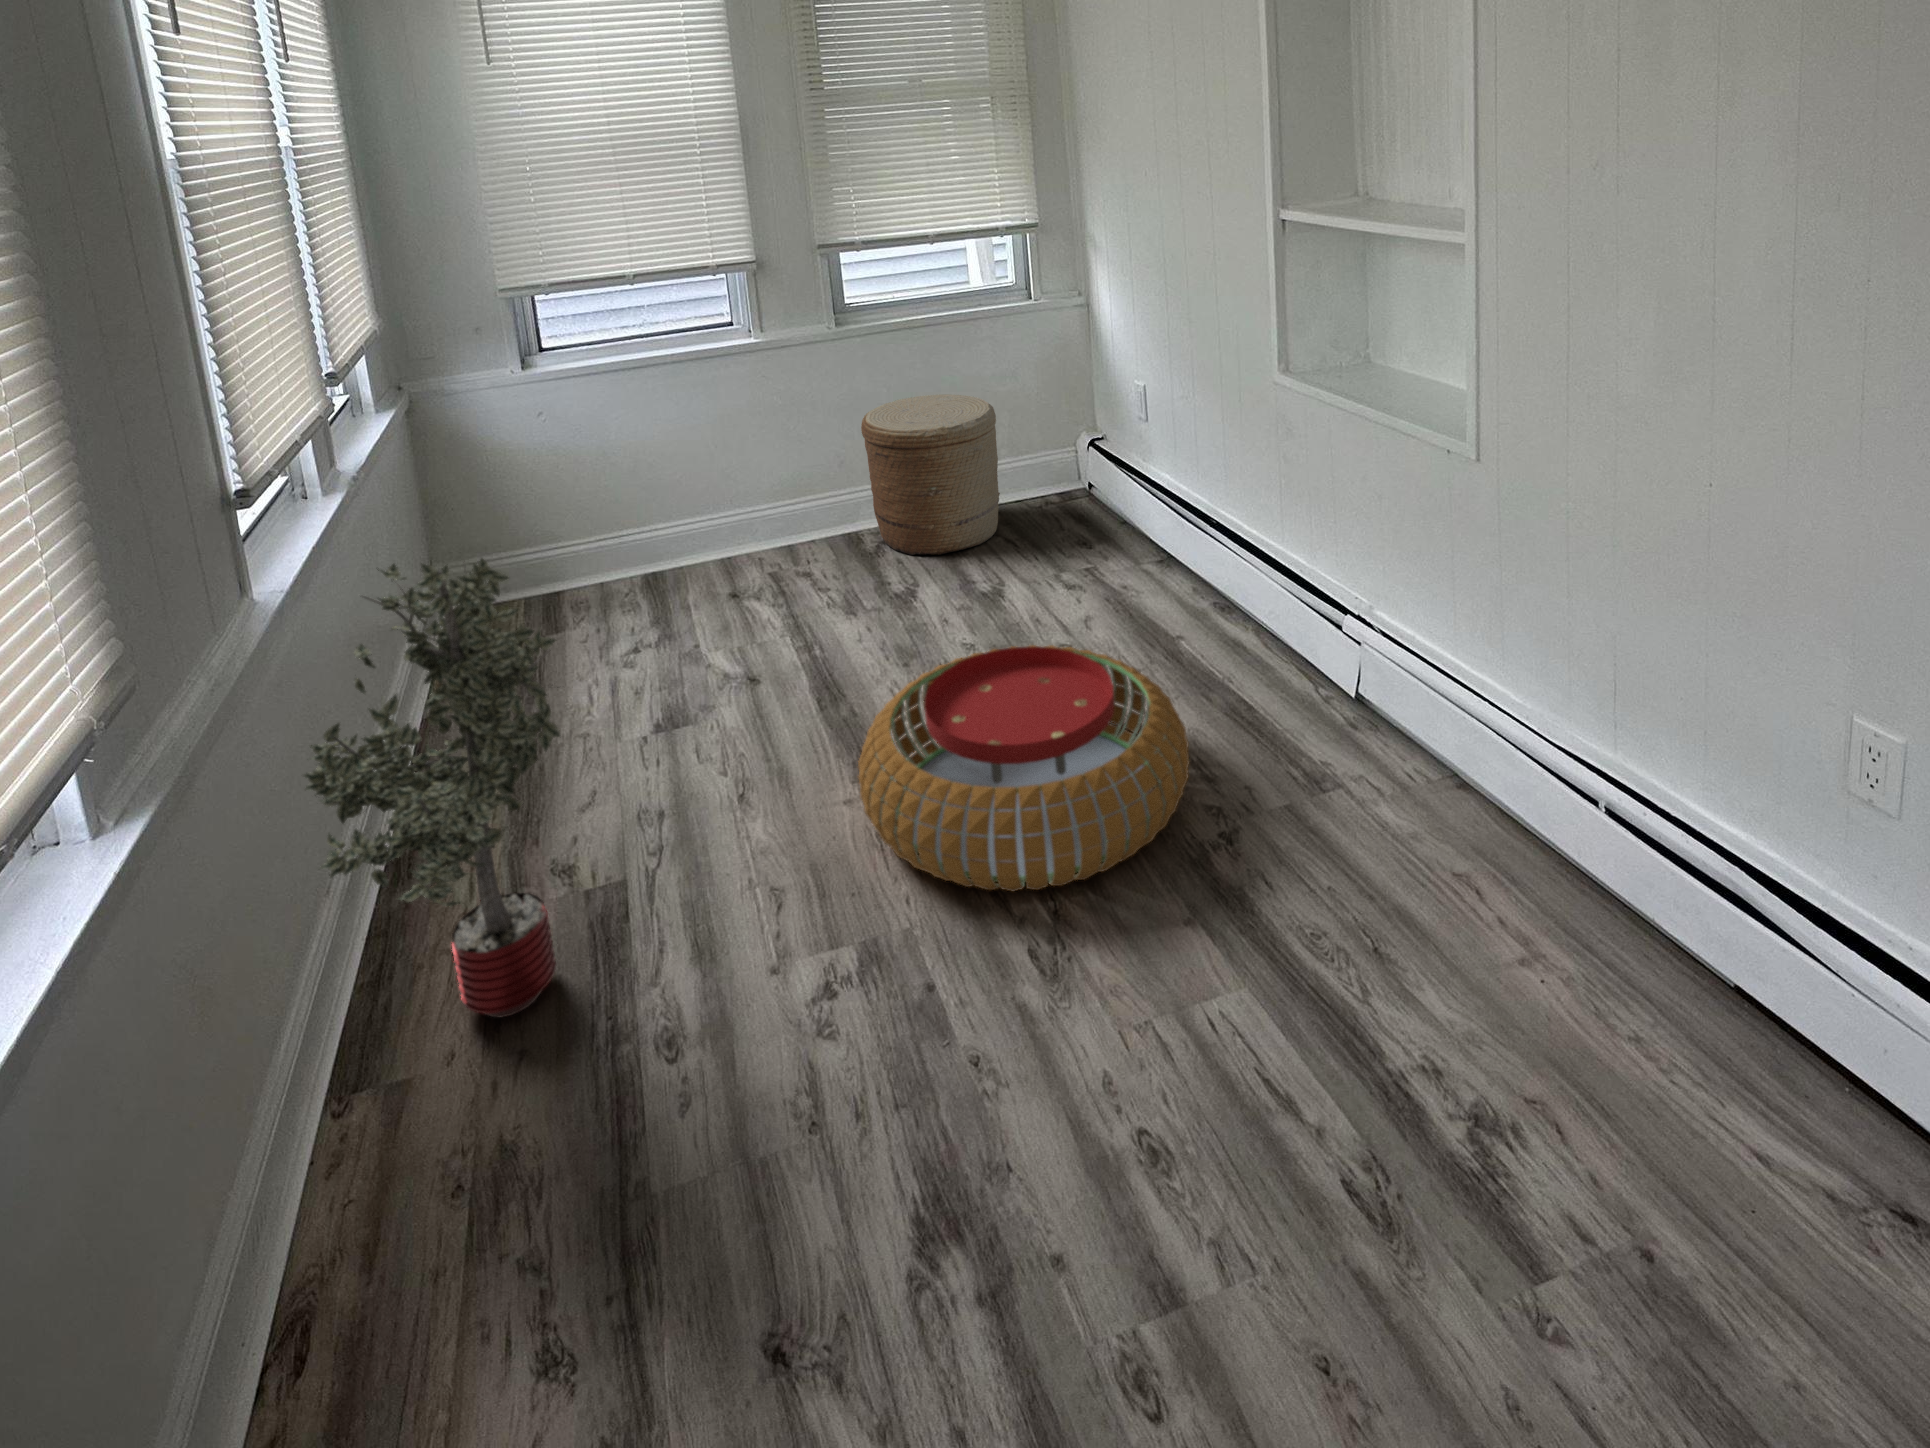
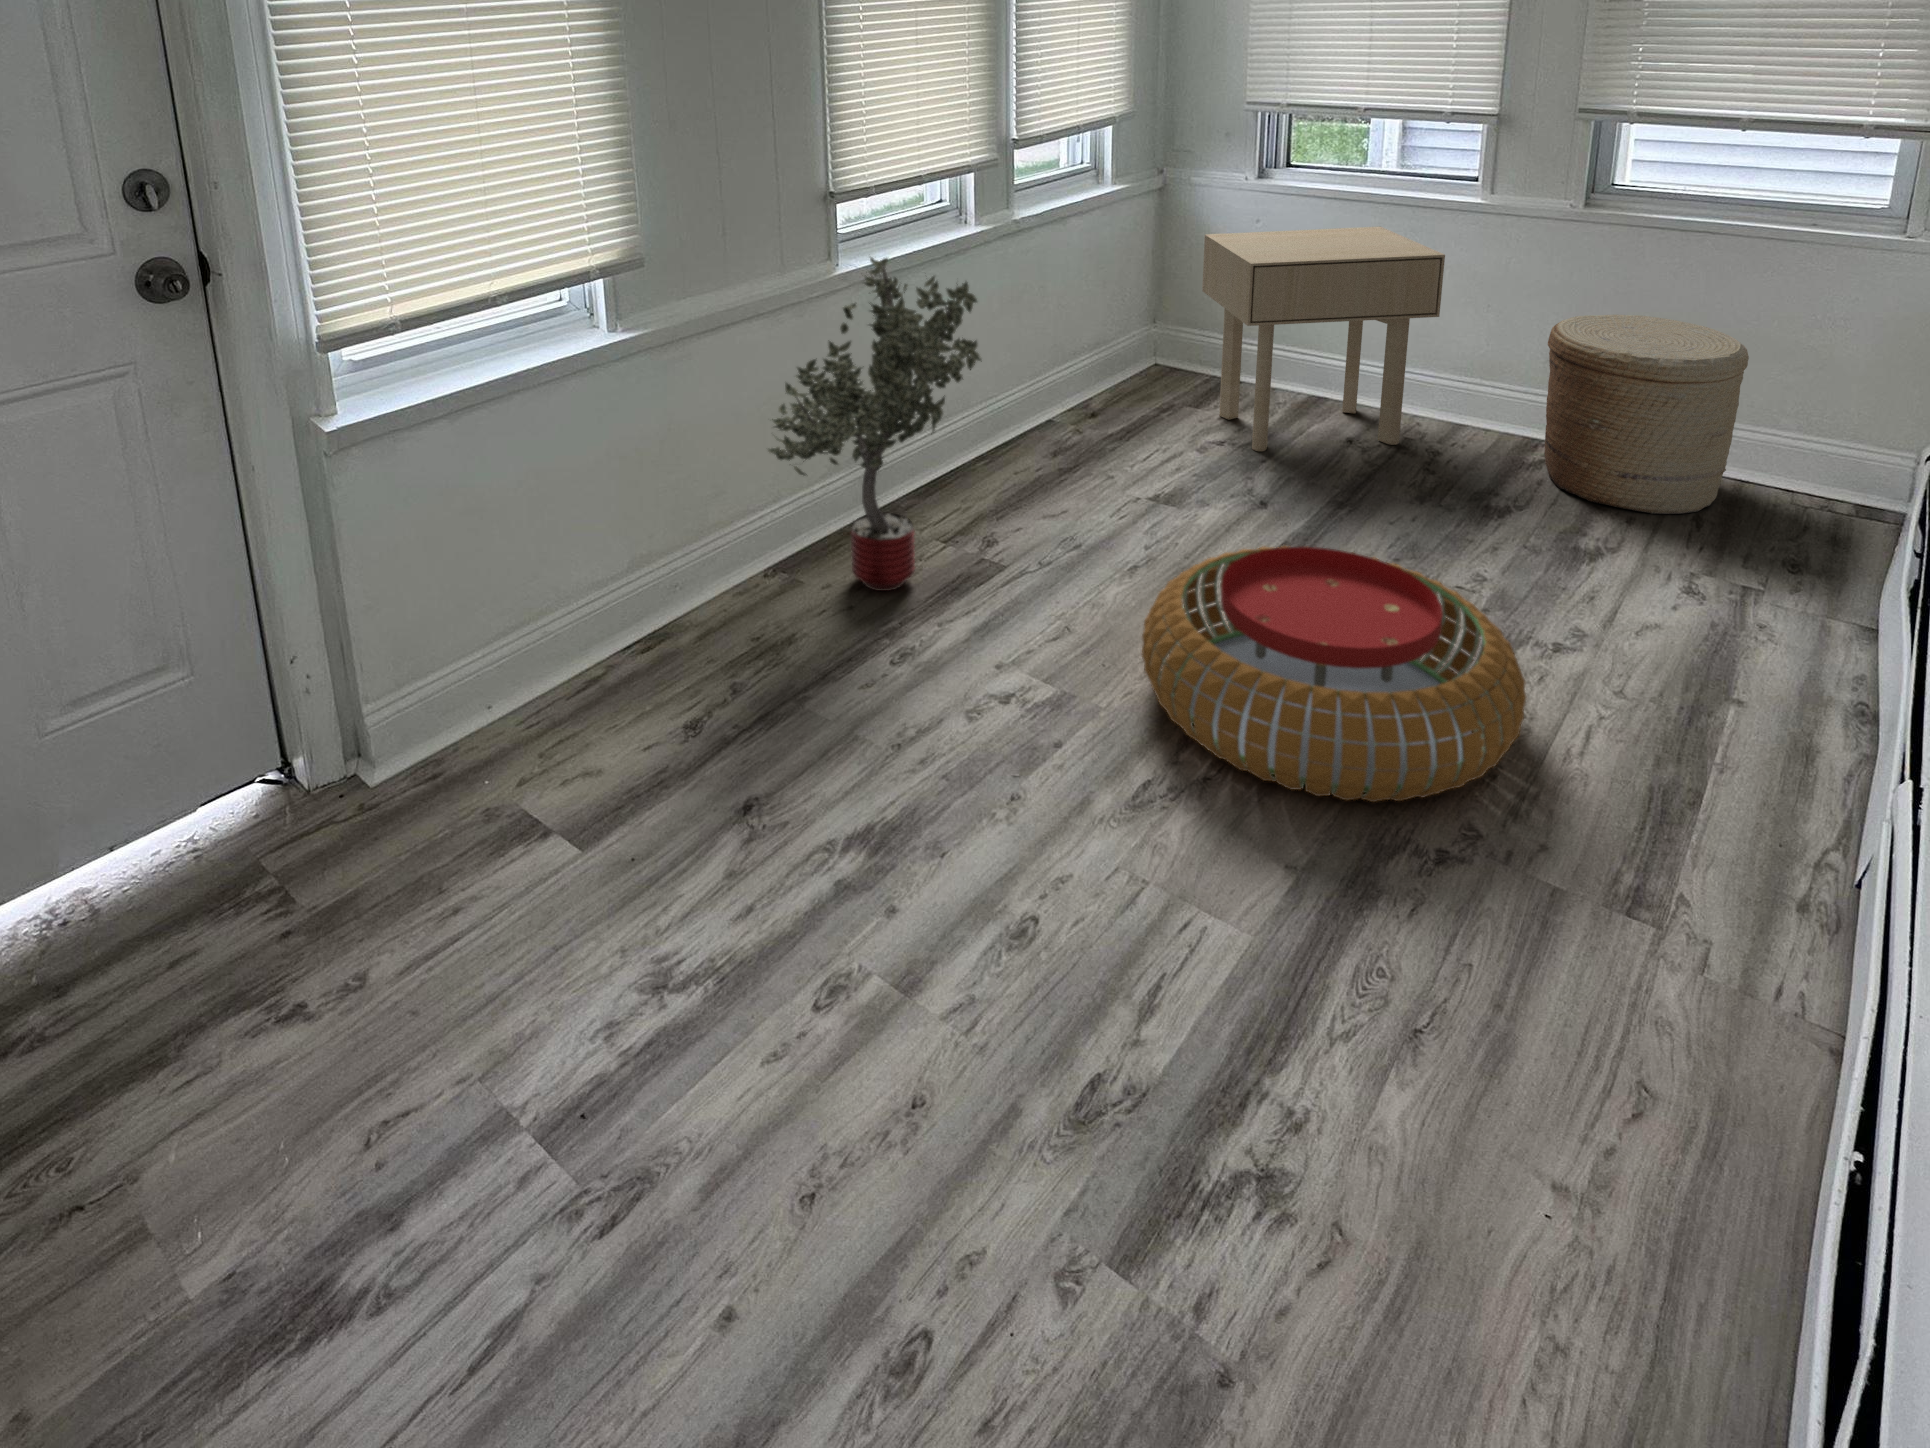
side table: none [537,384,778,638] -> present [1202,227,1445,451]

